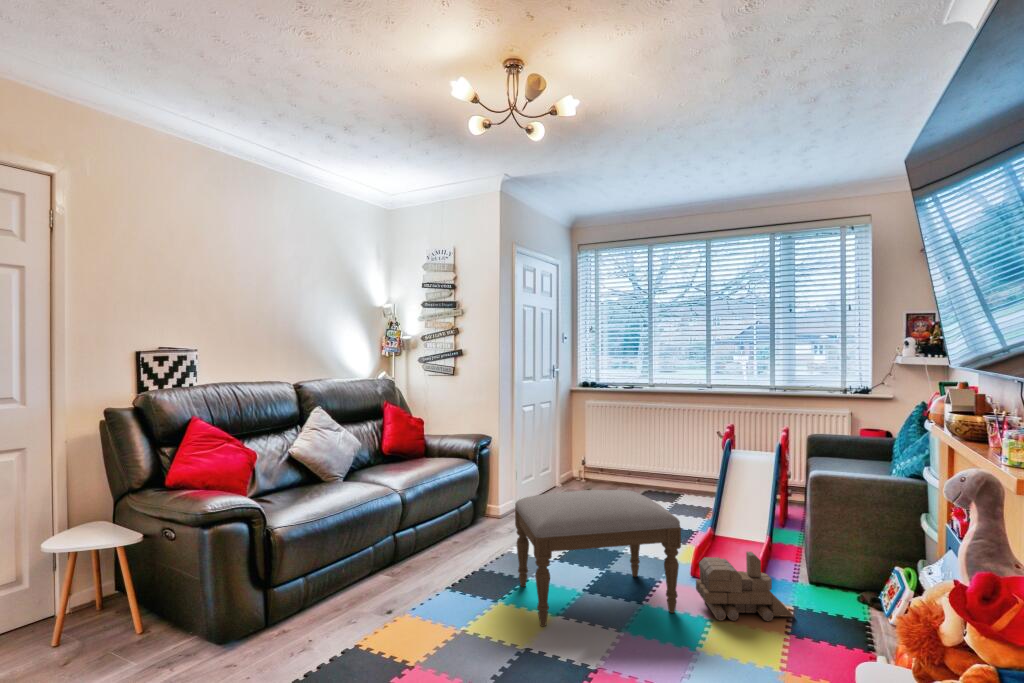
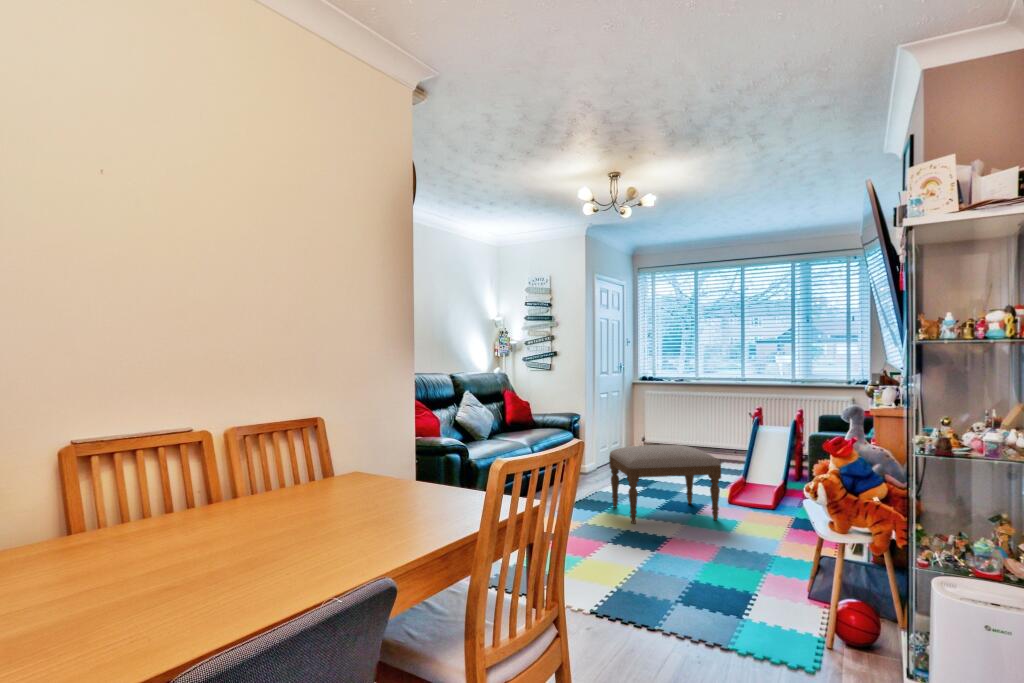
toy train: present [696,552,794,621] -> none [731,482,796,525]

